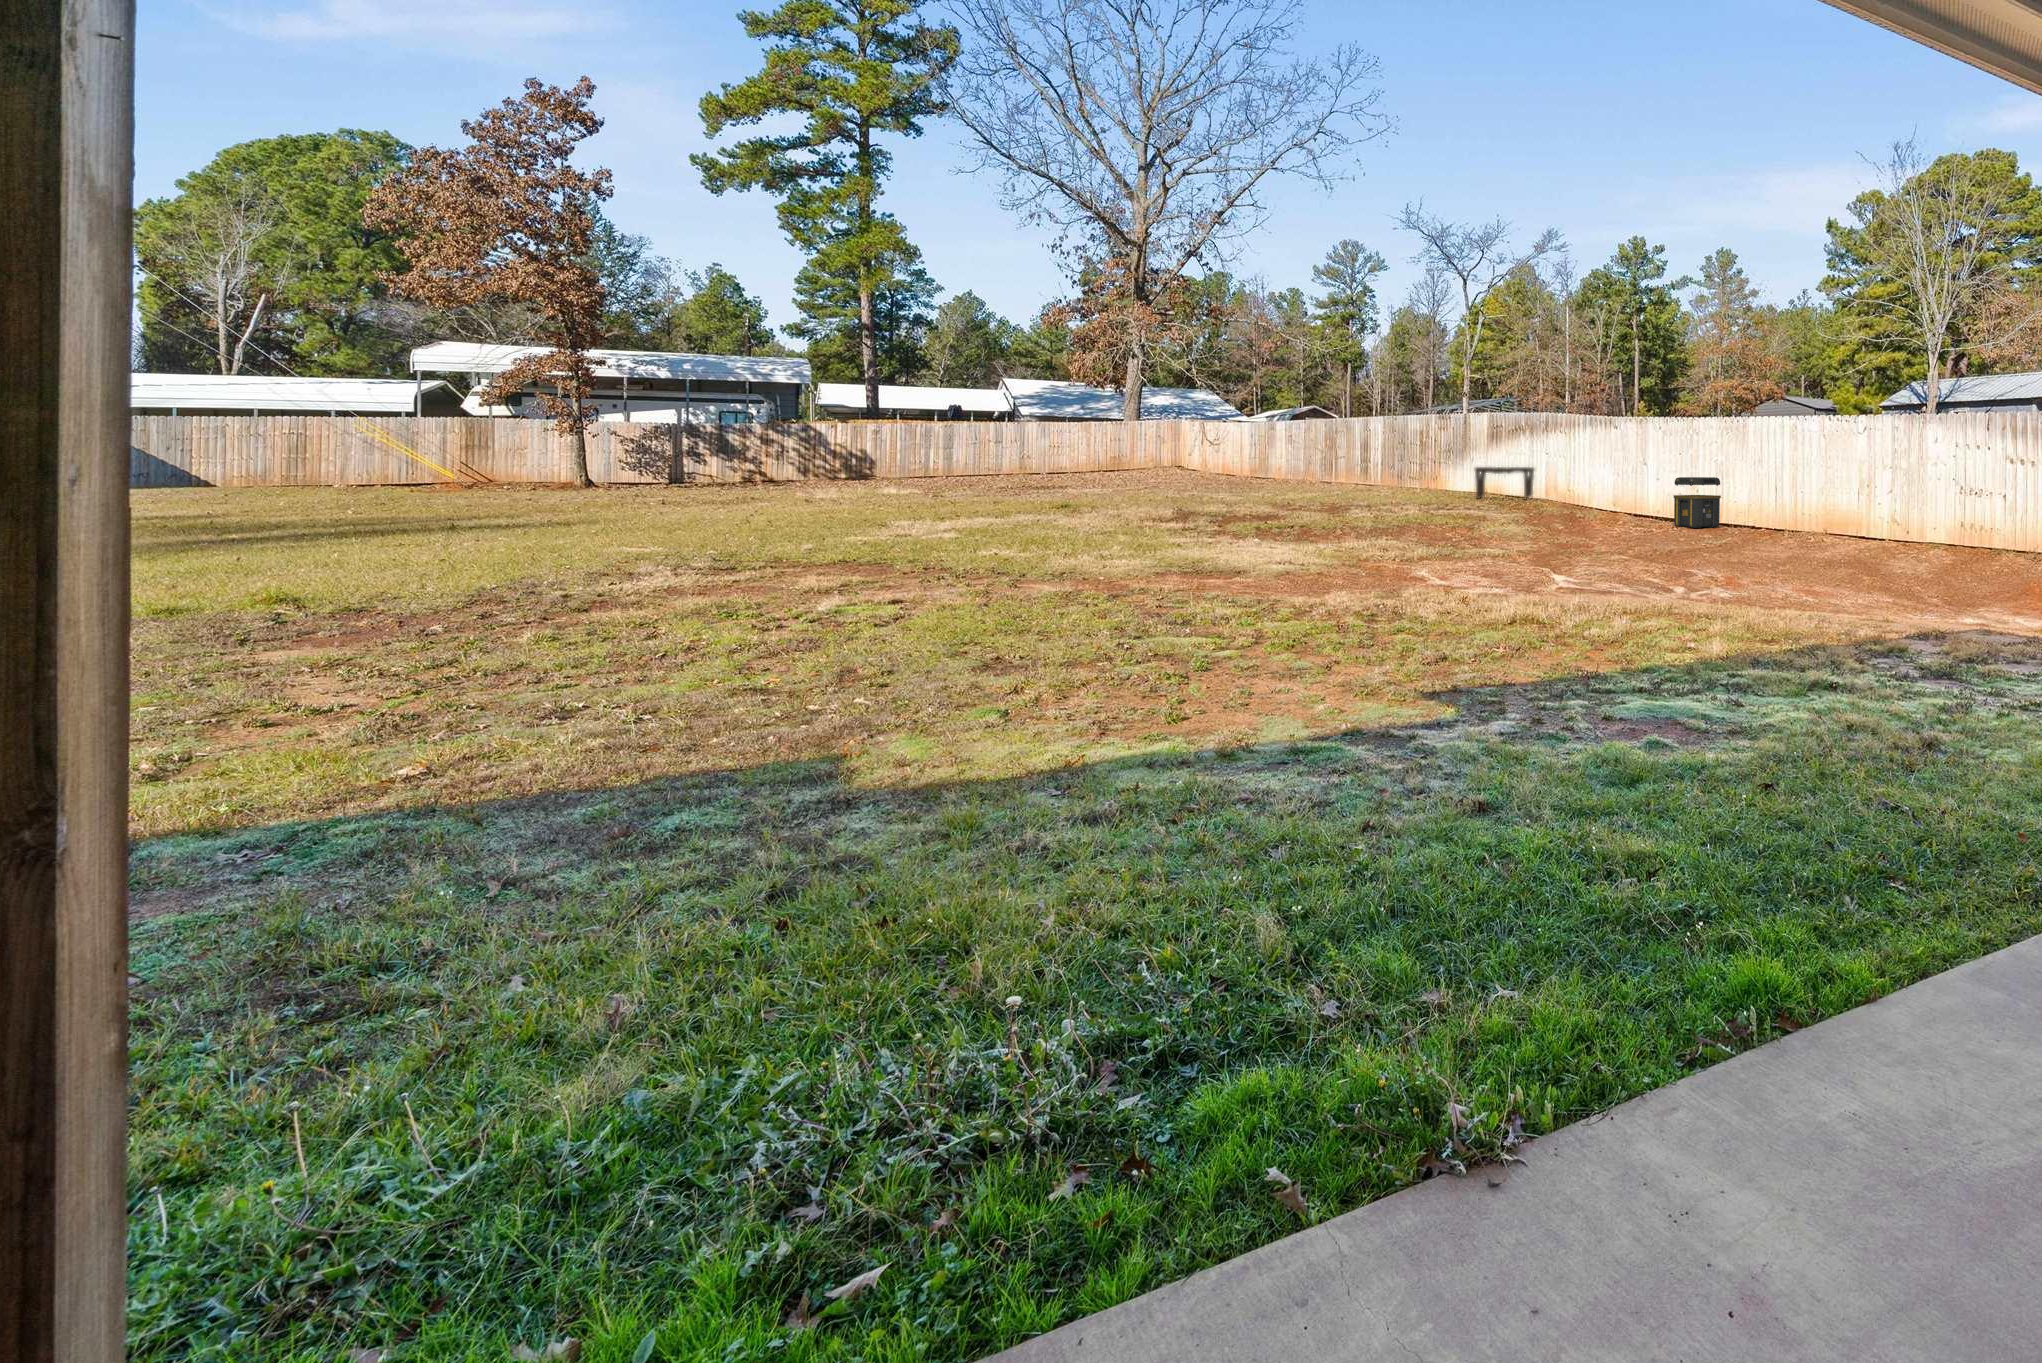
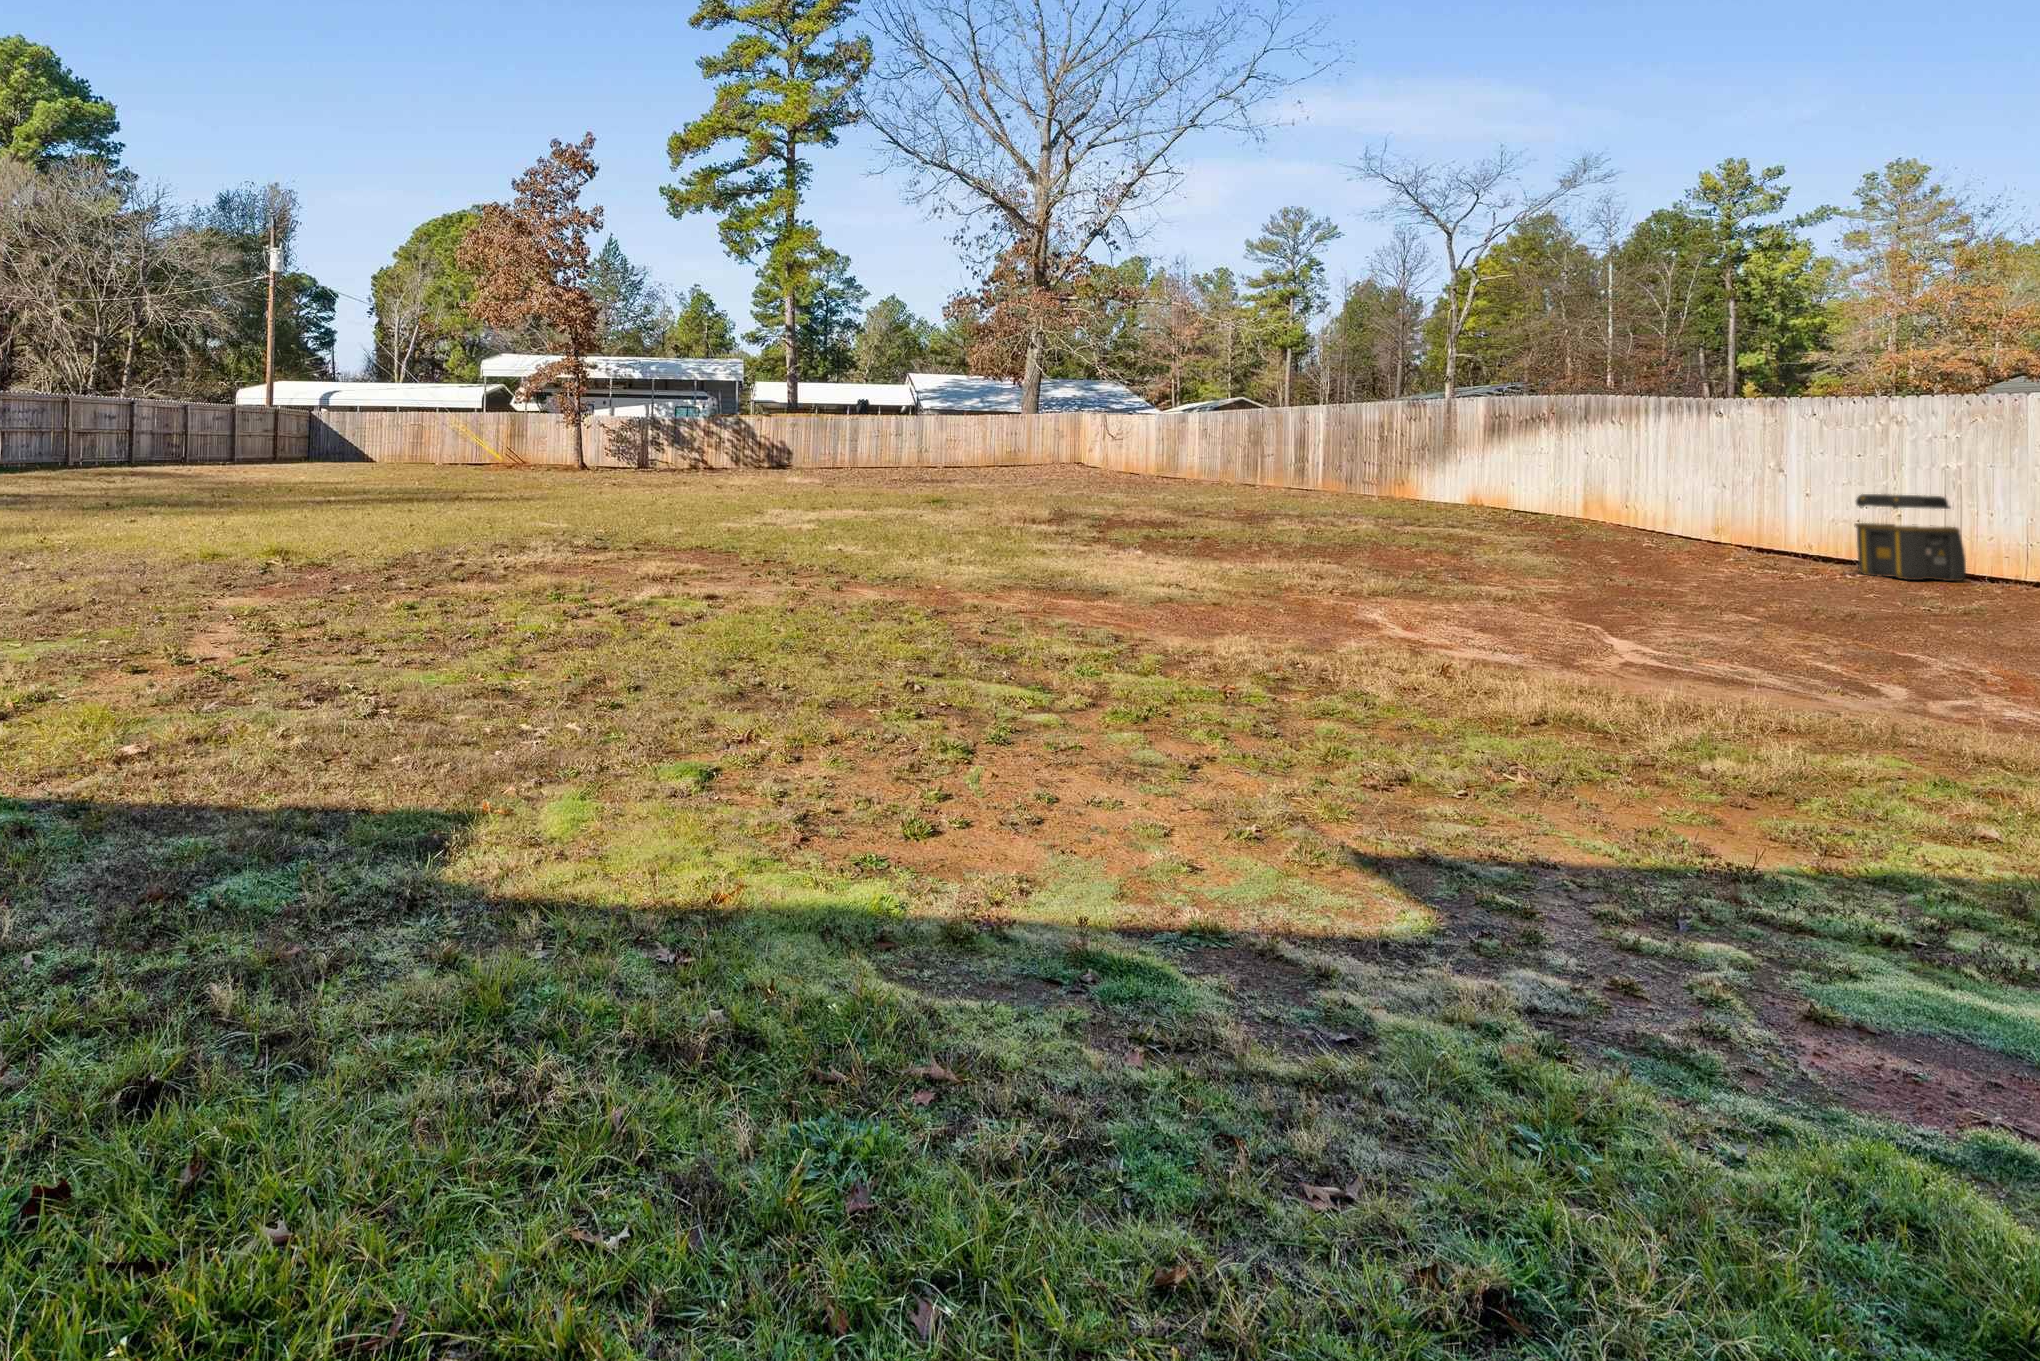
bench: present [1475,467,1535,499] -> none [1465,469,1568,517]

